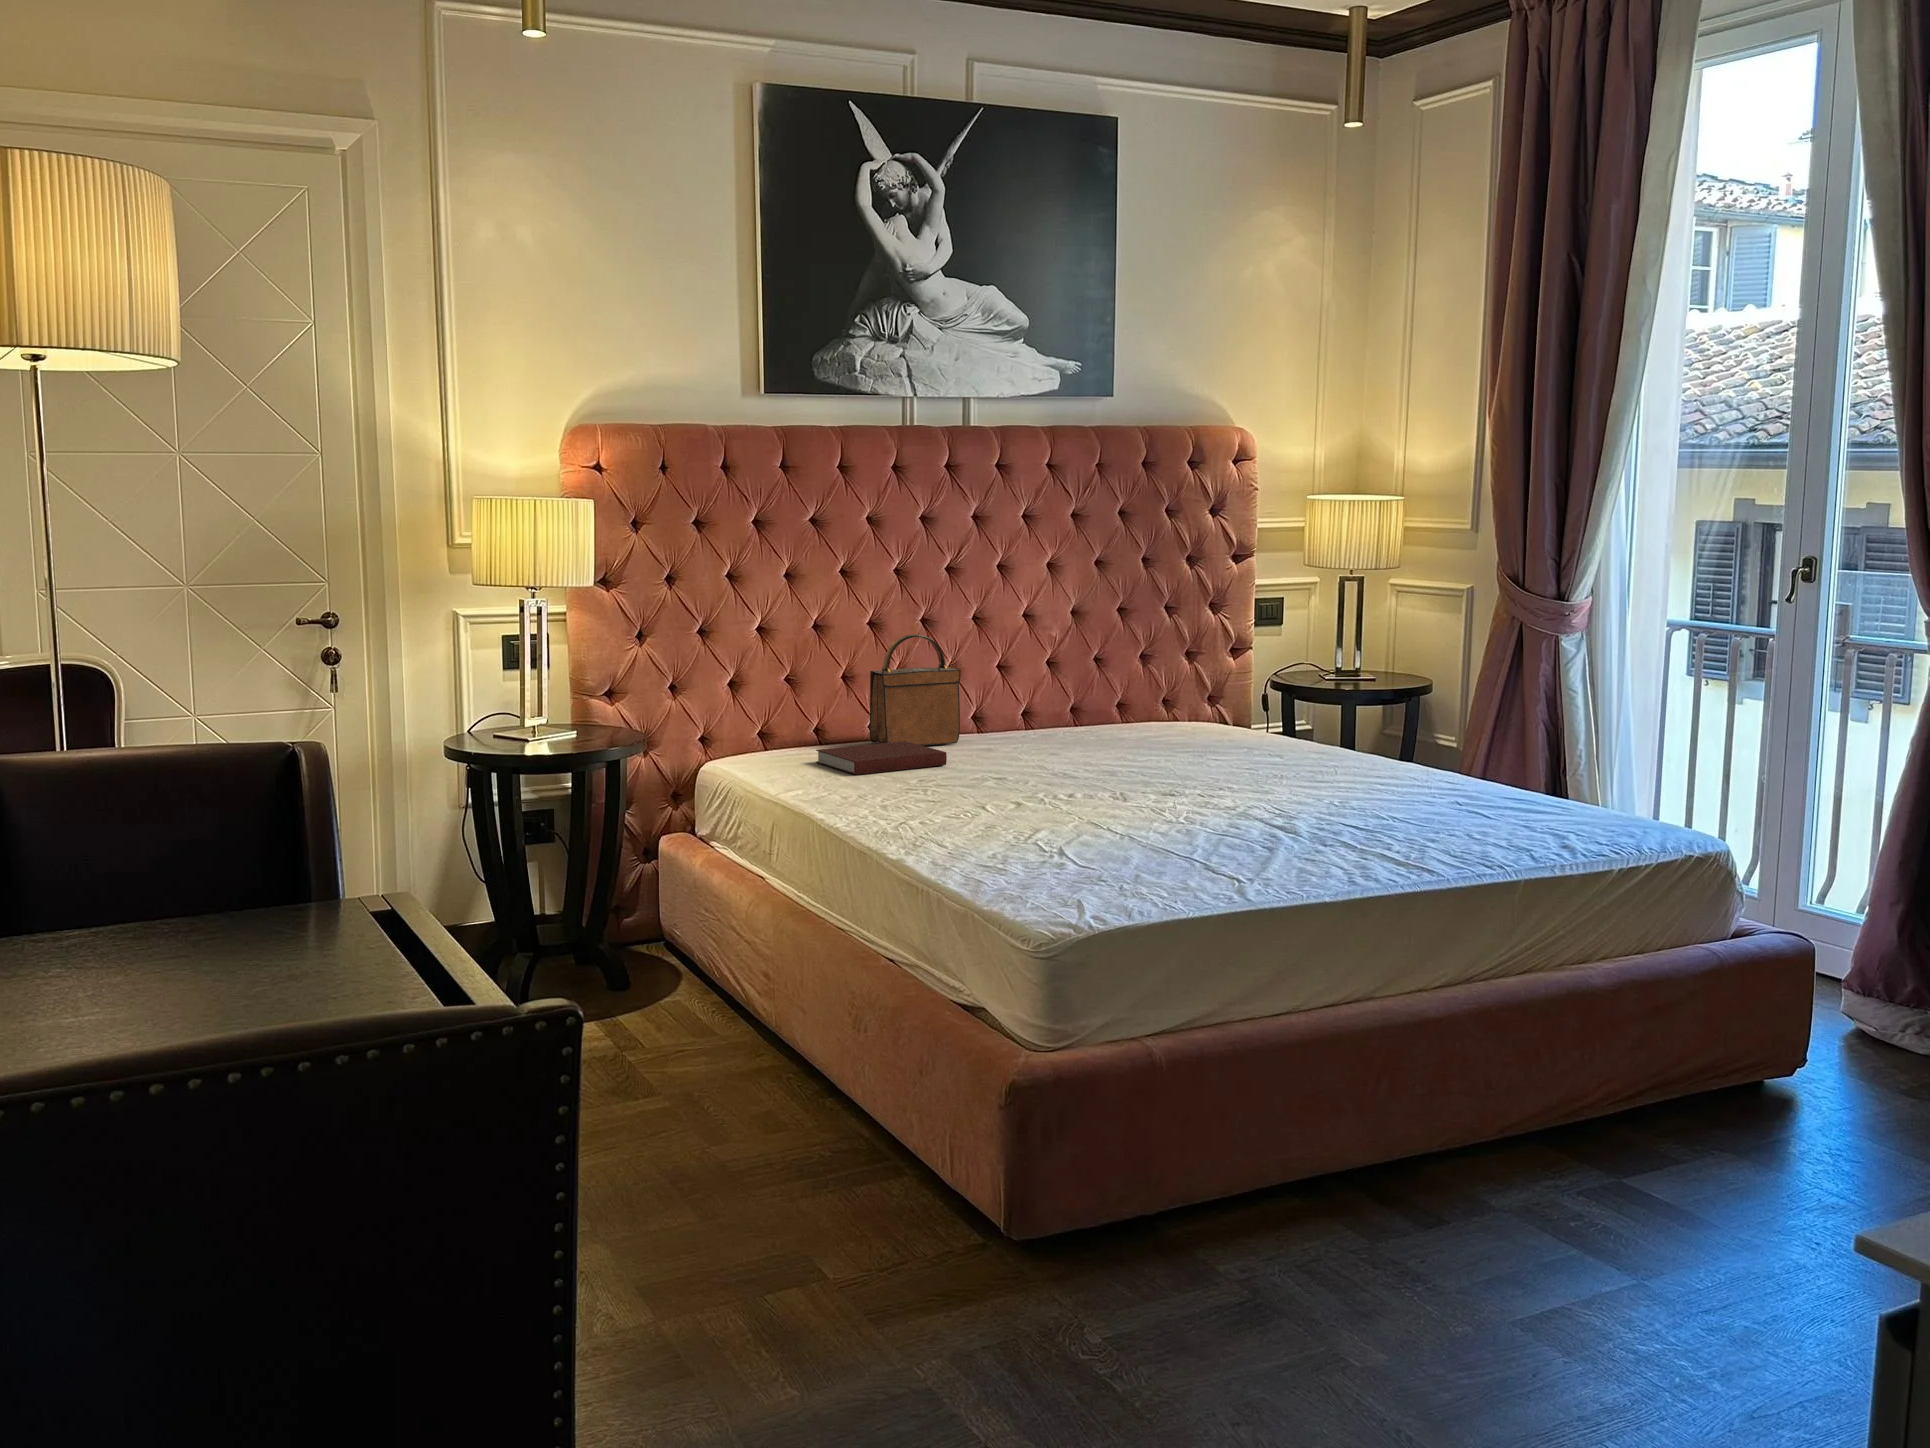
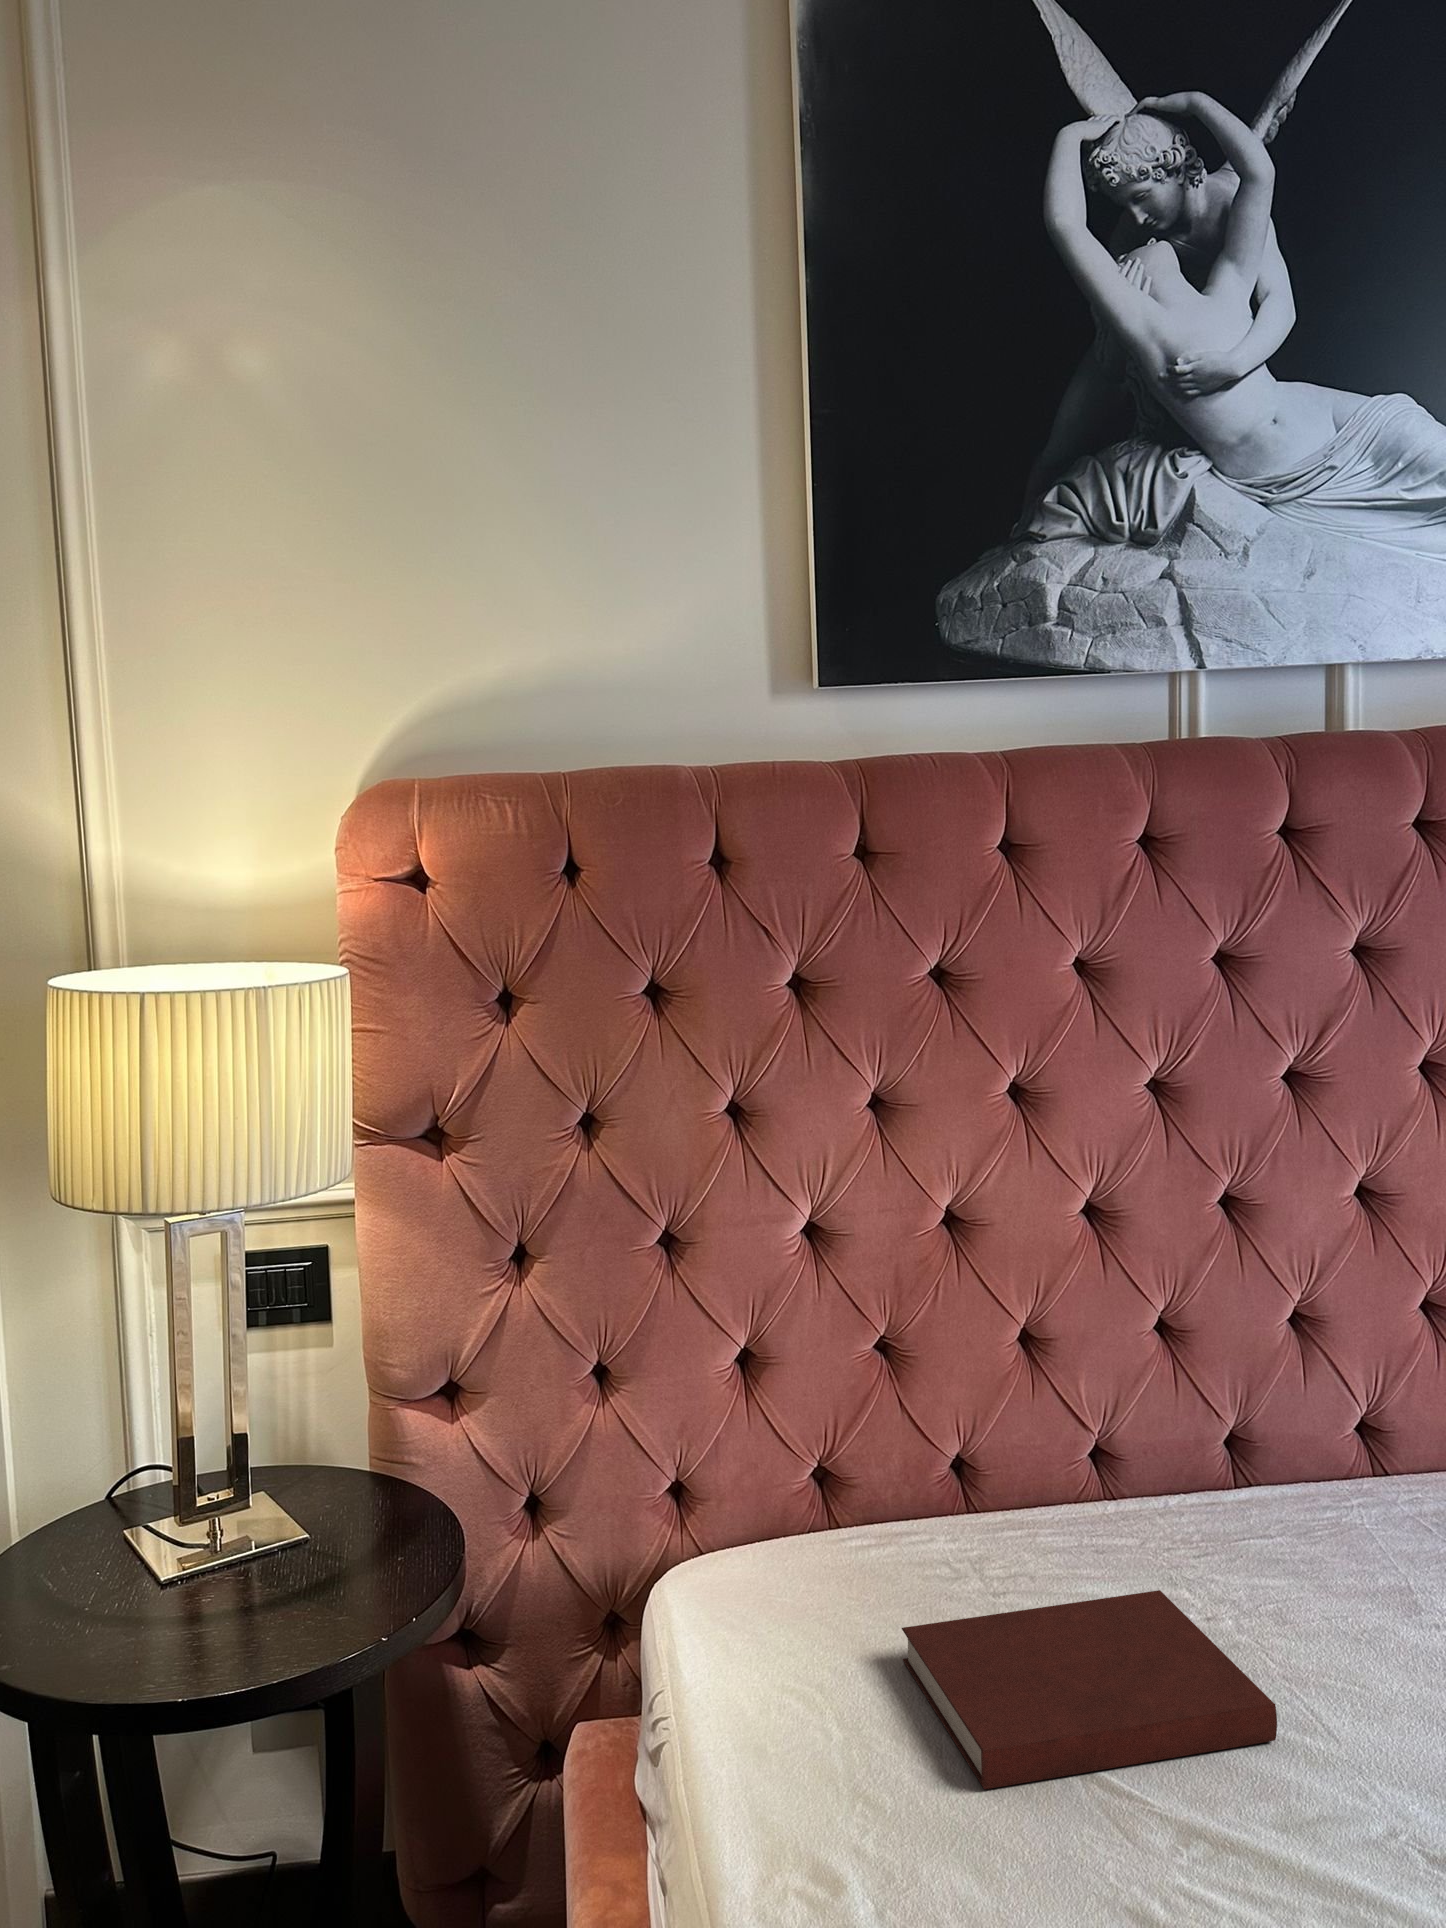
handbag: present [870,634,961,746] -> none [1078,1272,1322,1579]

